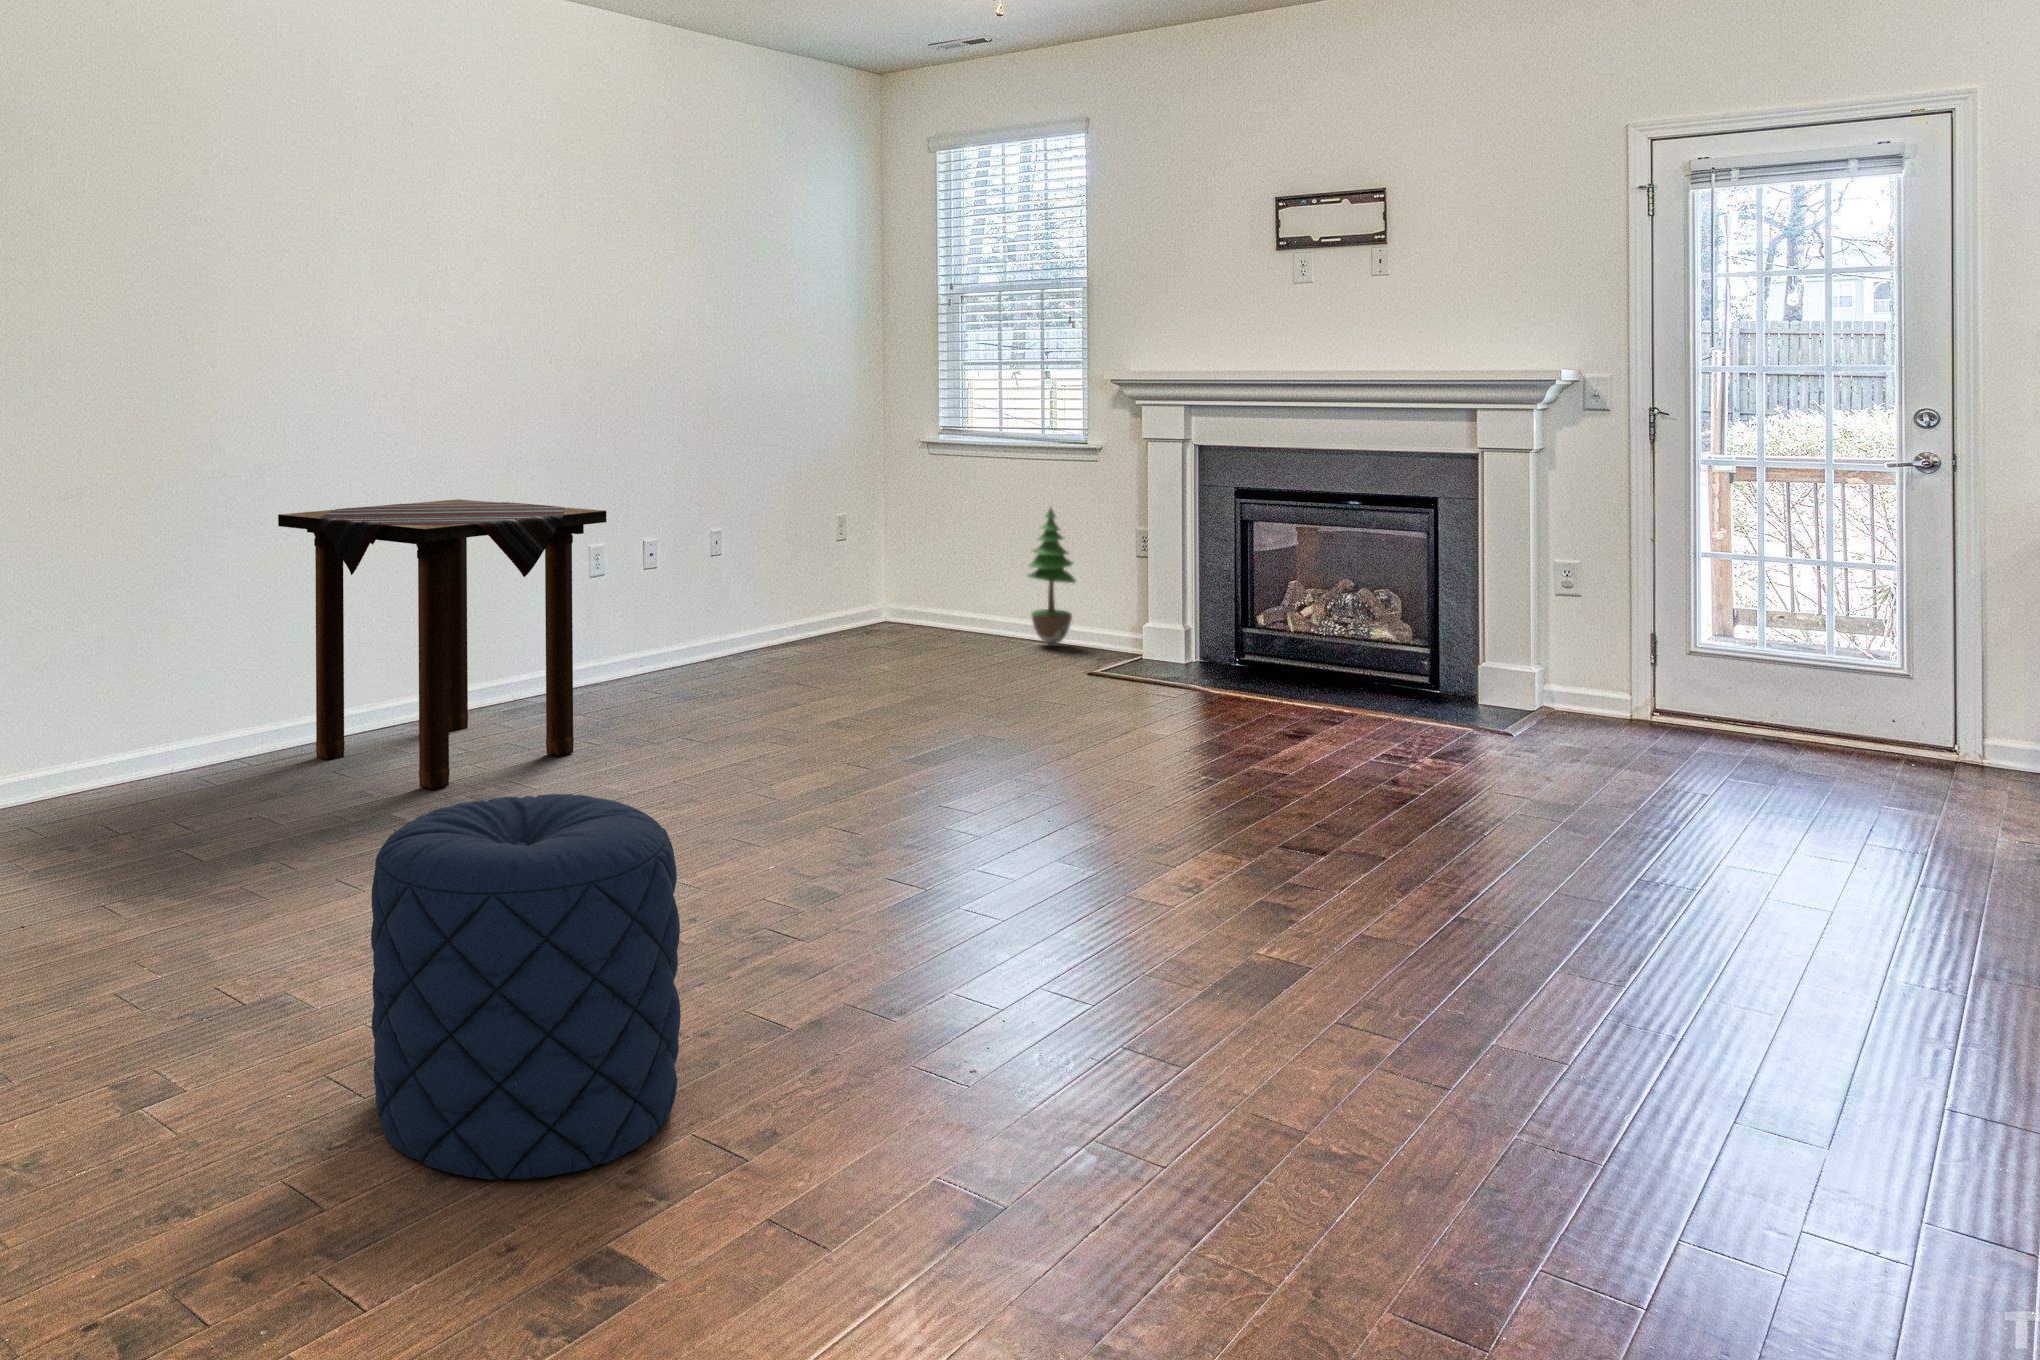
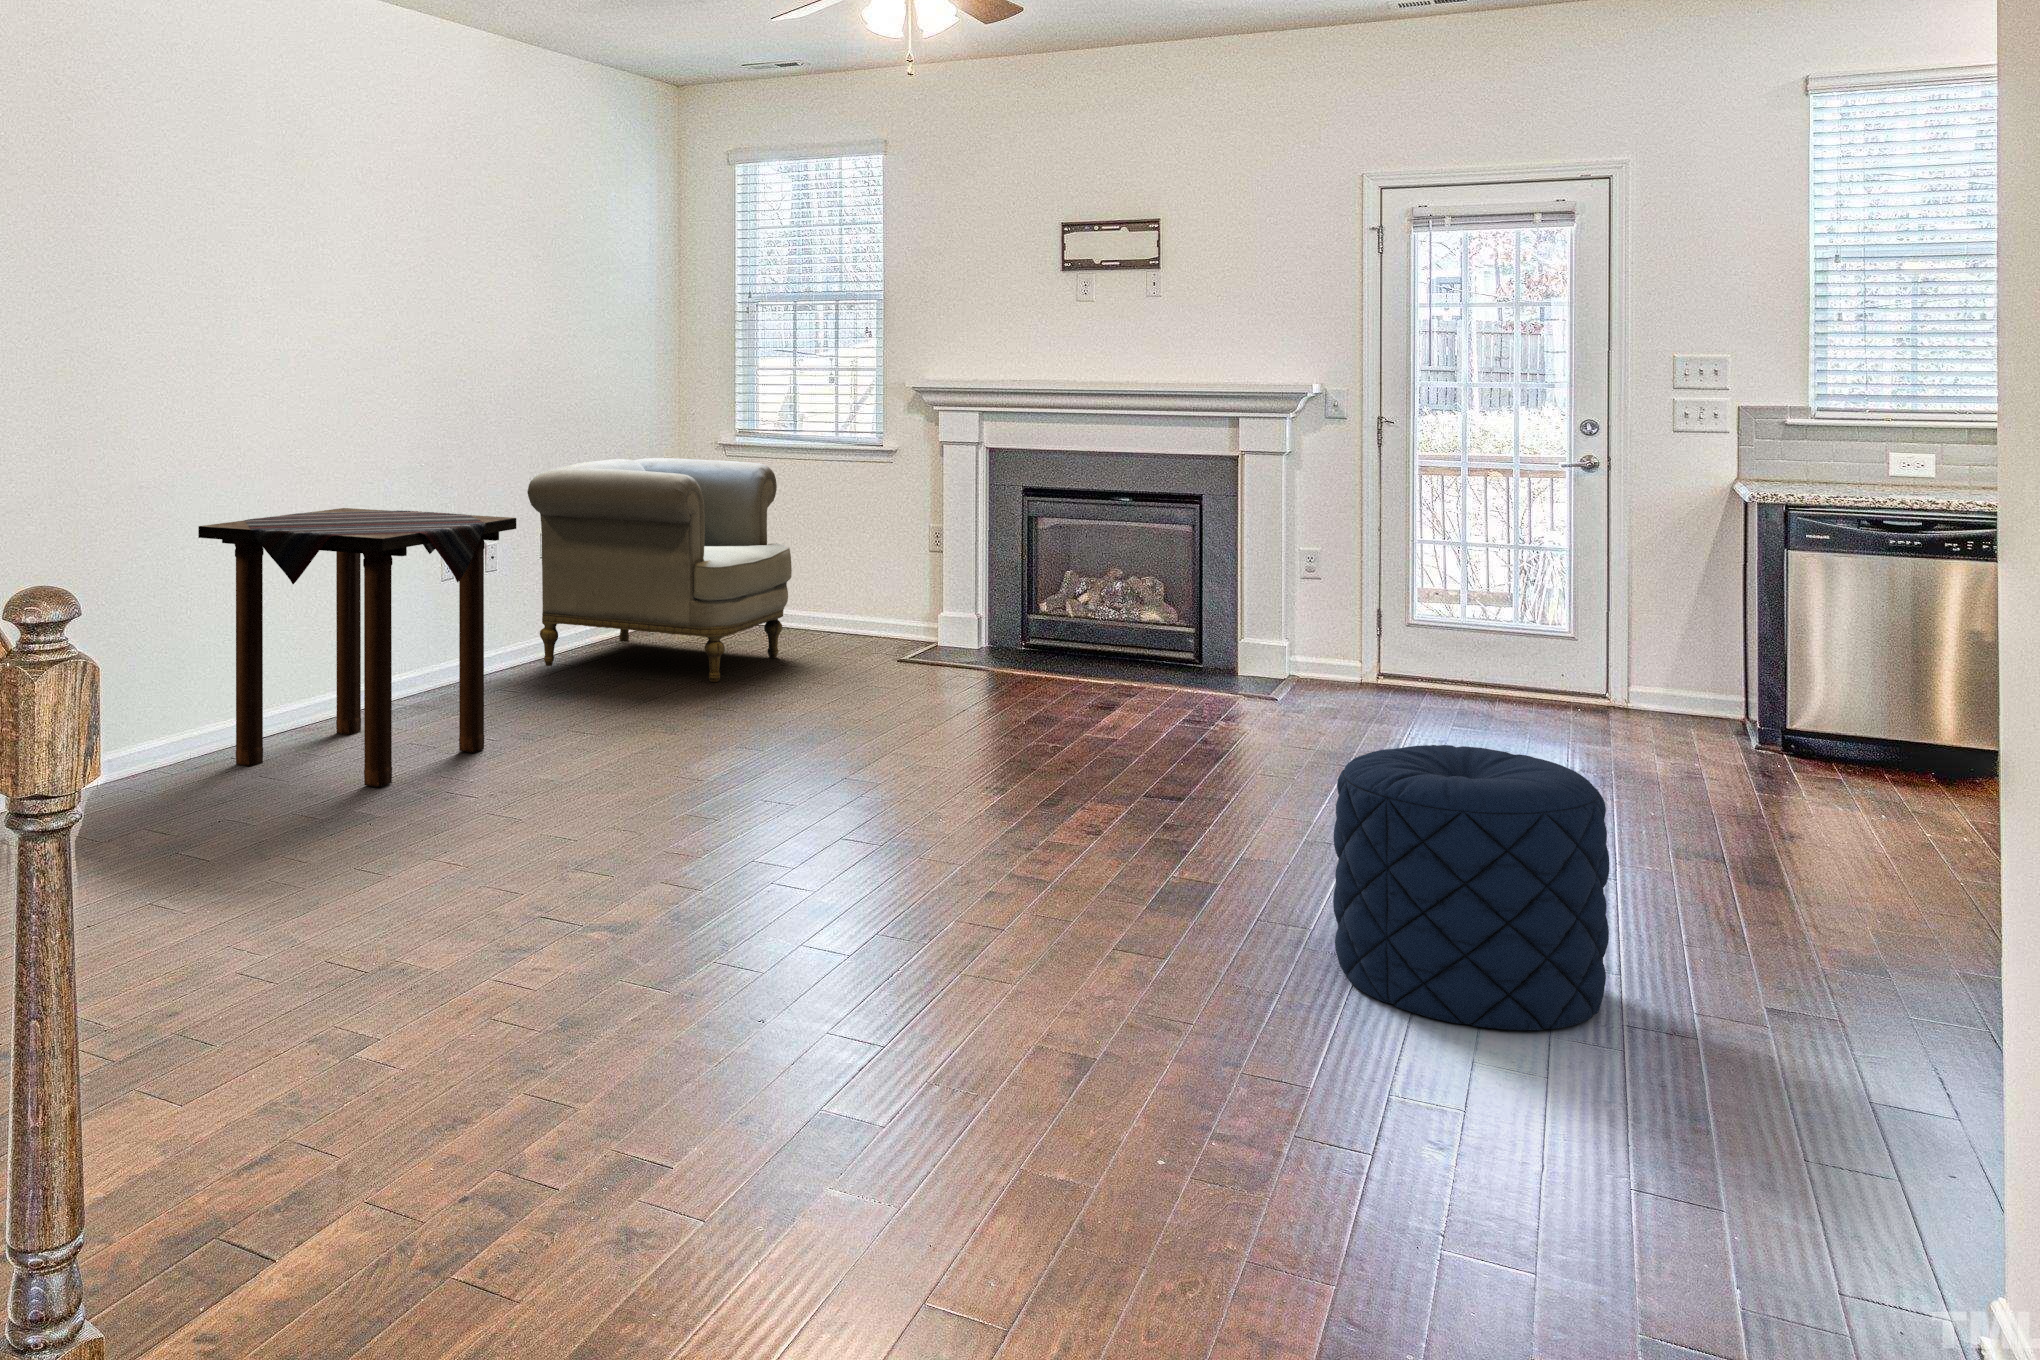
armchair: none [687,455,972,689] -> present [527,458,792,682]
potted tree: present [1028,508,1075,646] -> none [825,505,873,638]
pouf: present [371,794,681,1180] -> present [1333,745,1609,1030]

